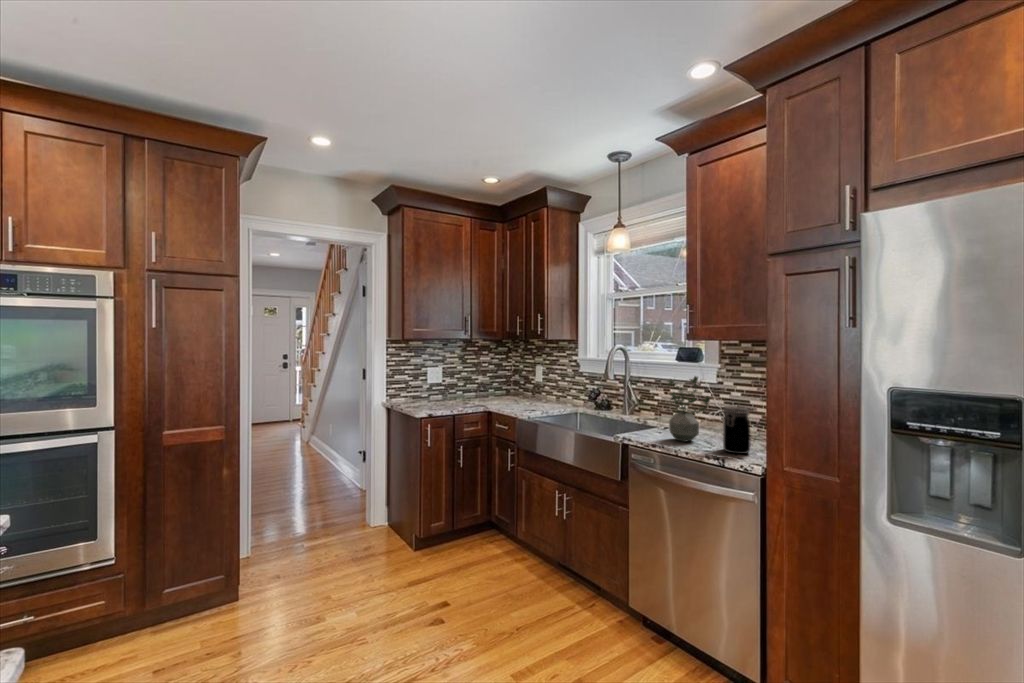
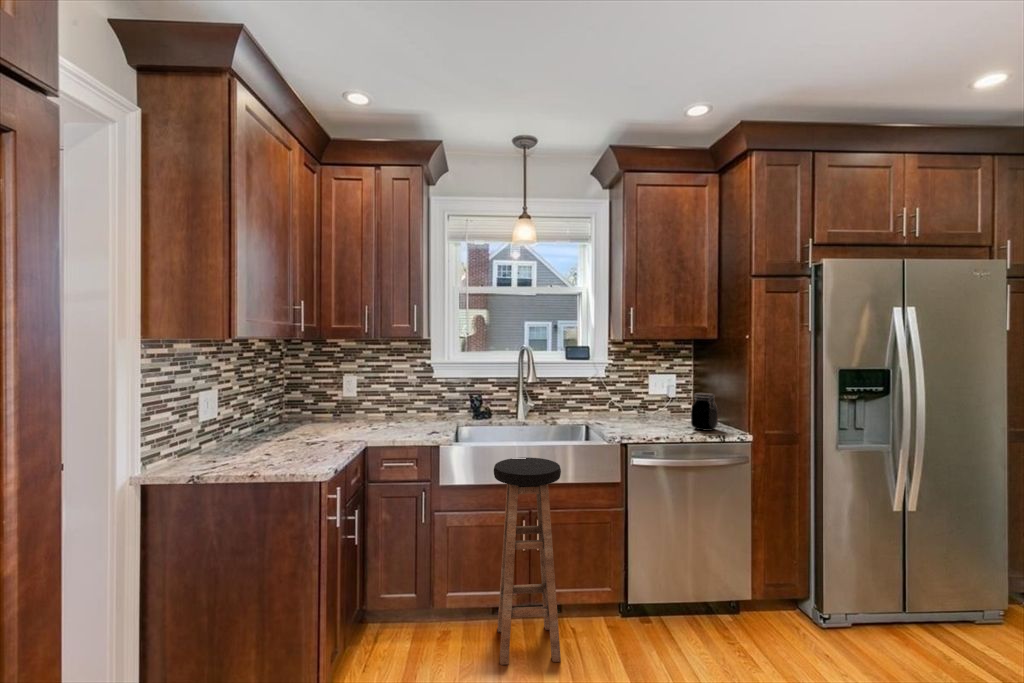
potted plant: present [668,376,710,442] -> none [639,371,676,430]
bar stool: none [510,437,576,608] -> present [494,458,561,665]

